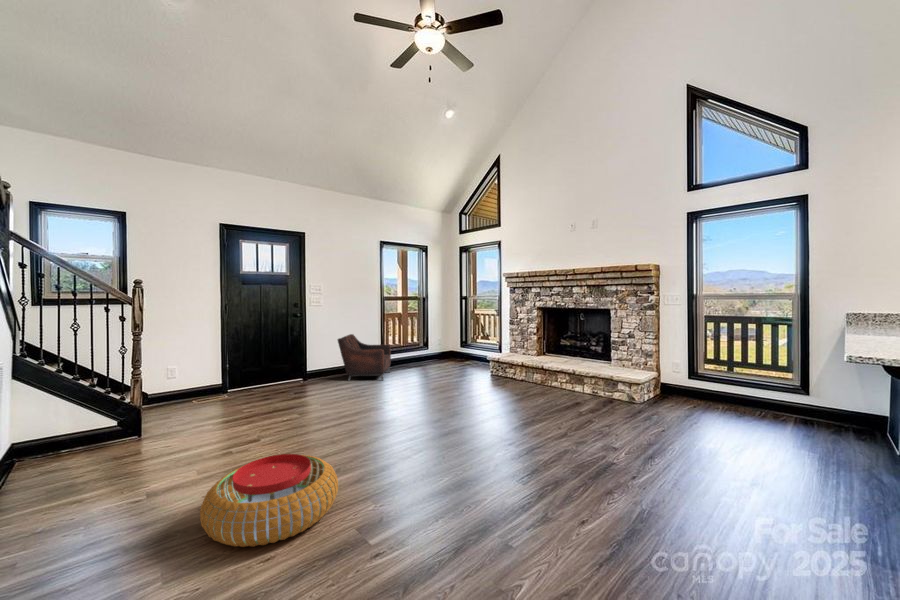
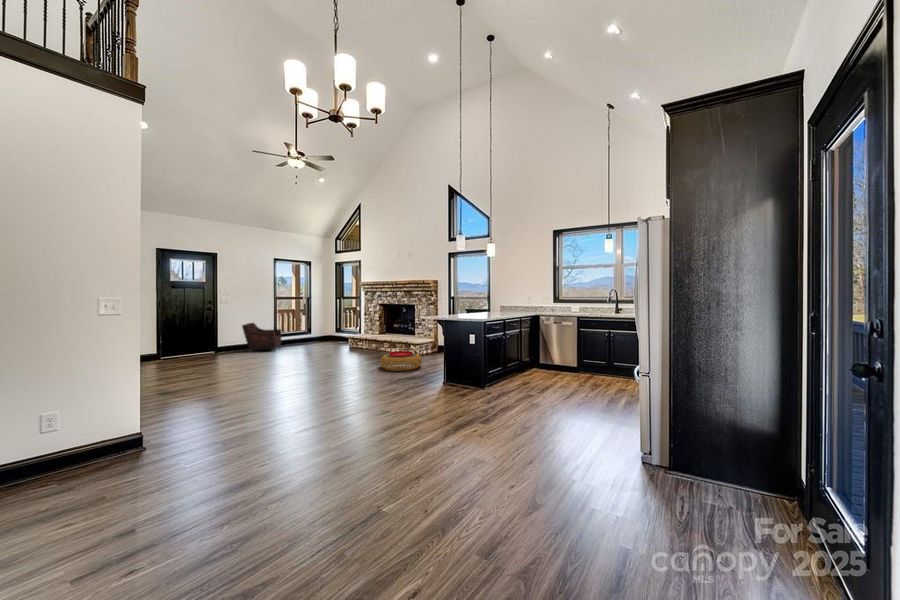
pouf: present [200,454,338,547] -> present [380,351,421,371]

